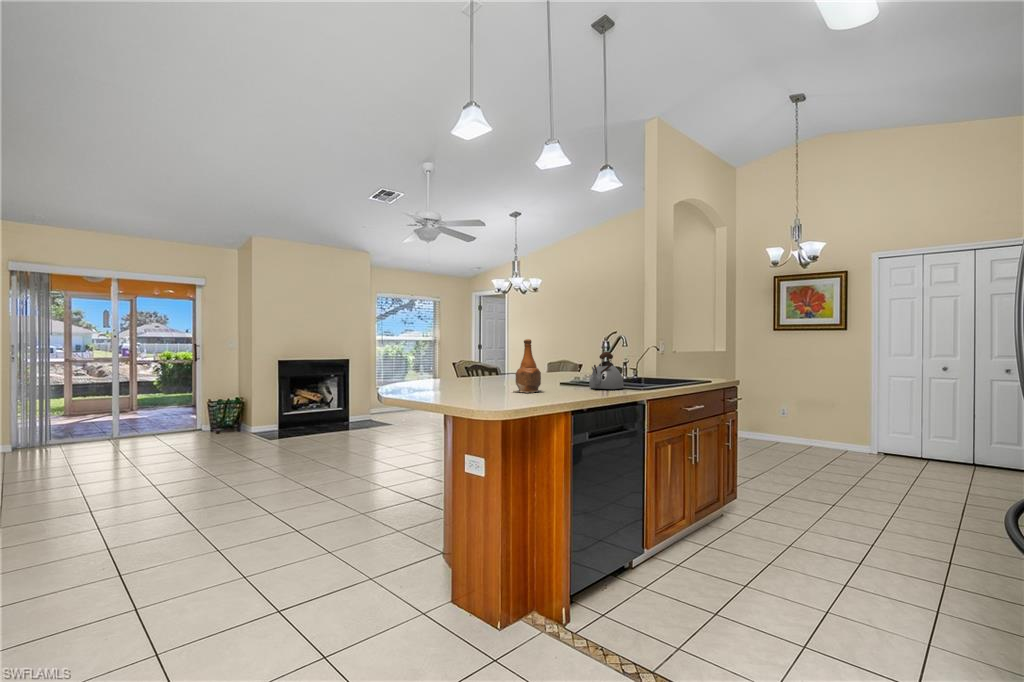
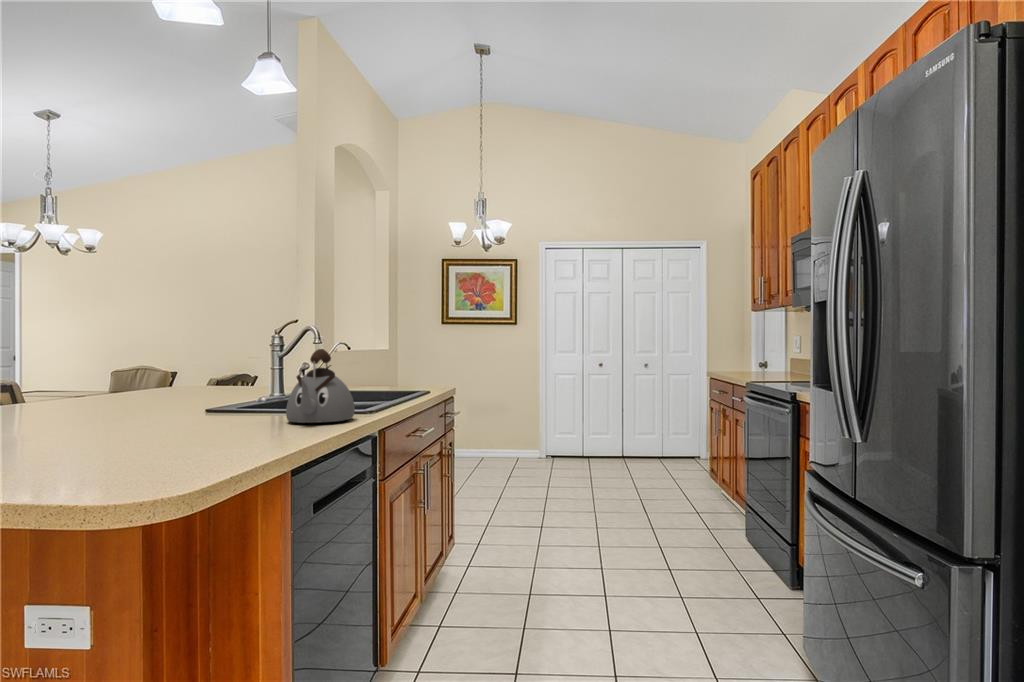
bottle: present [515,339,542,392] -> none [103,319,201,452]

